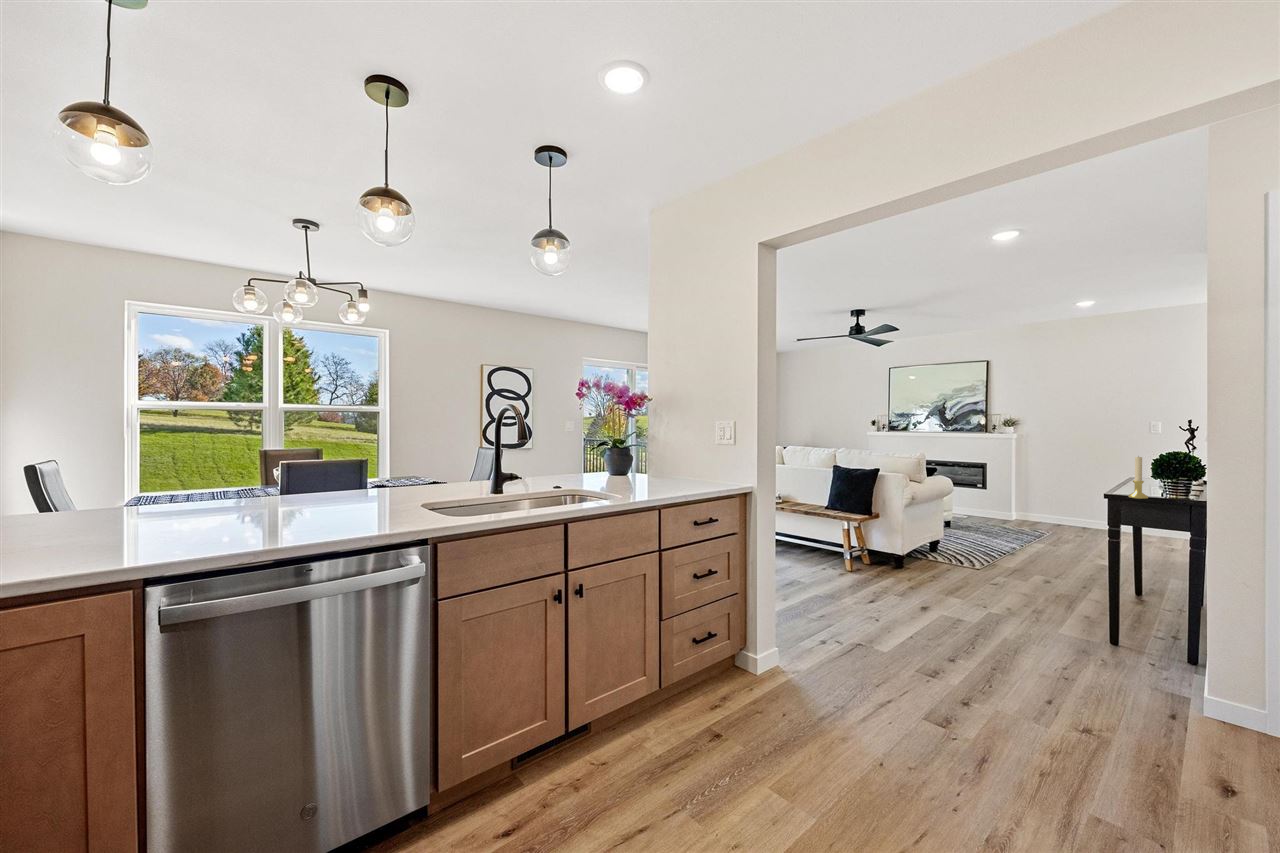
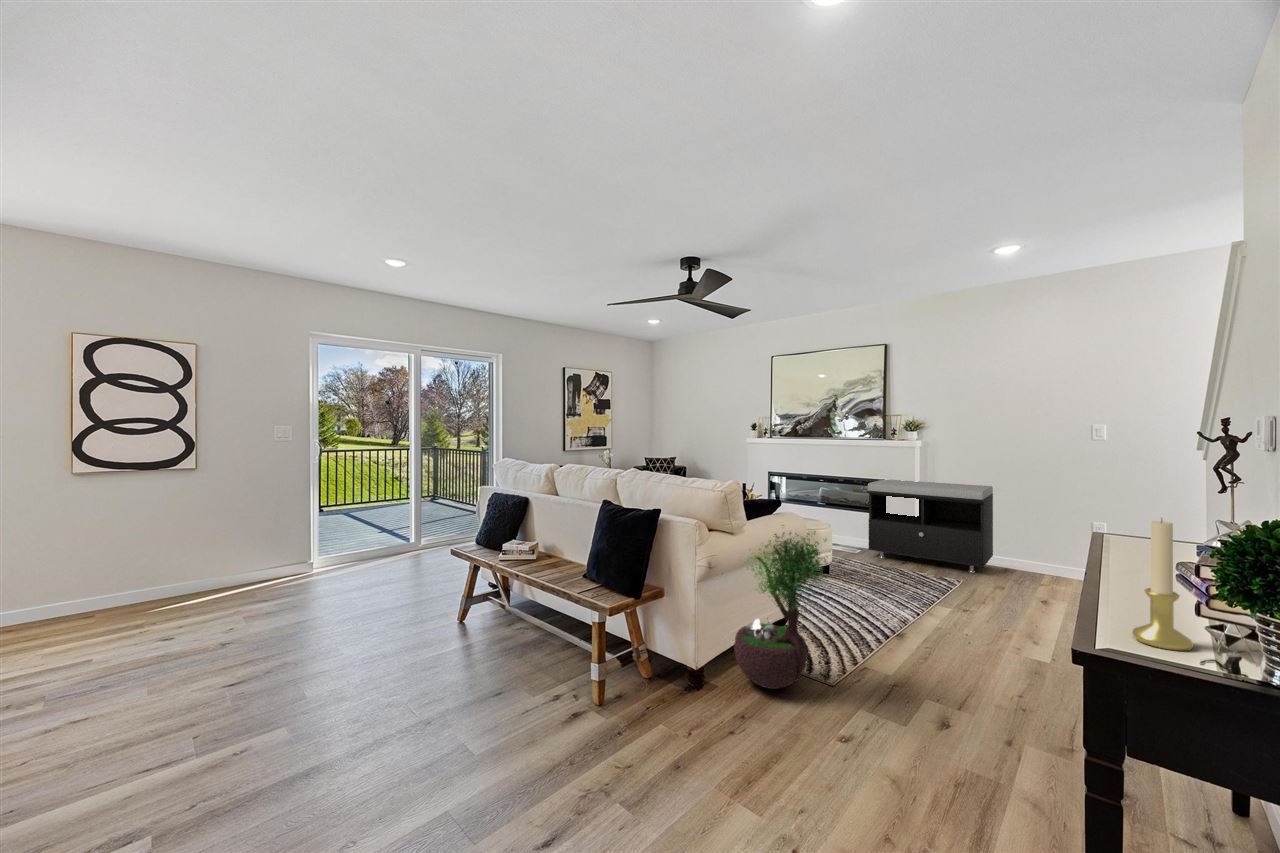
storage bench: none [976,463,1073,528] -> present [867,479,993,573]
potted tree: none [920,477,980,568] -> present [734,531,828,689]

